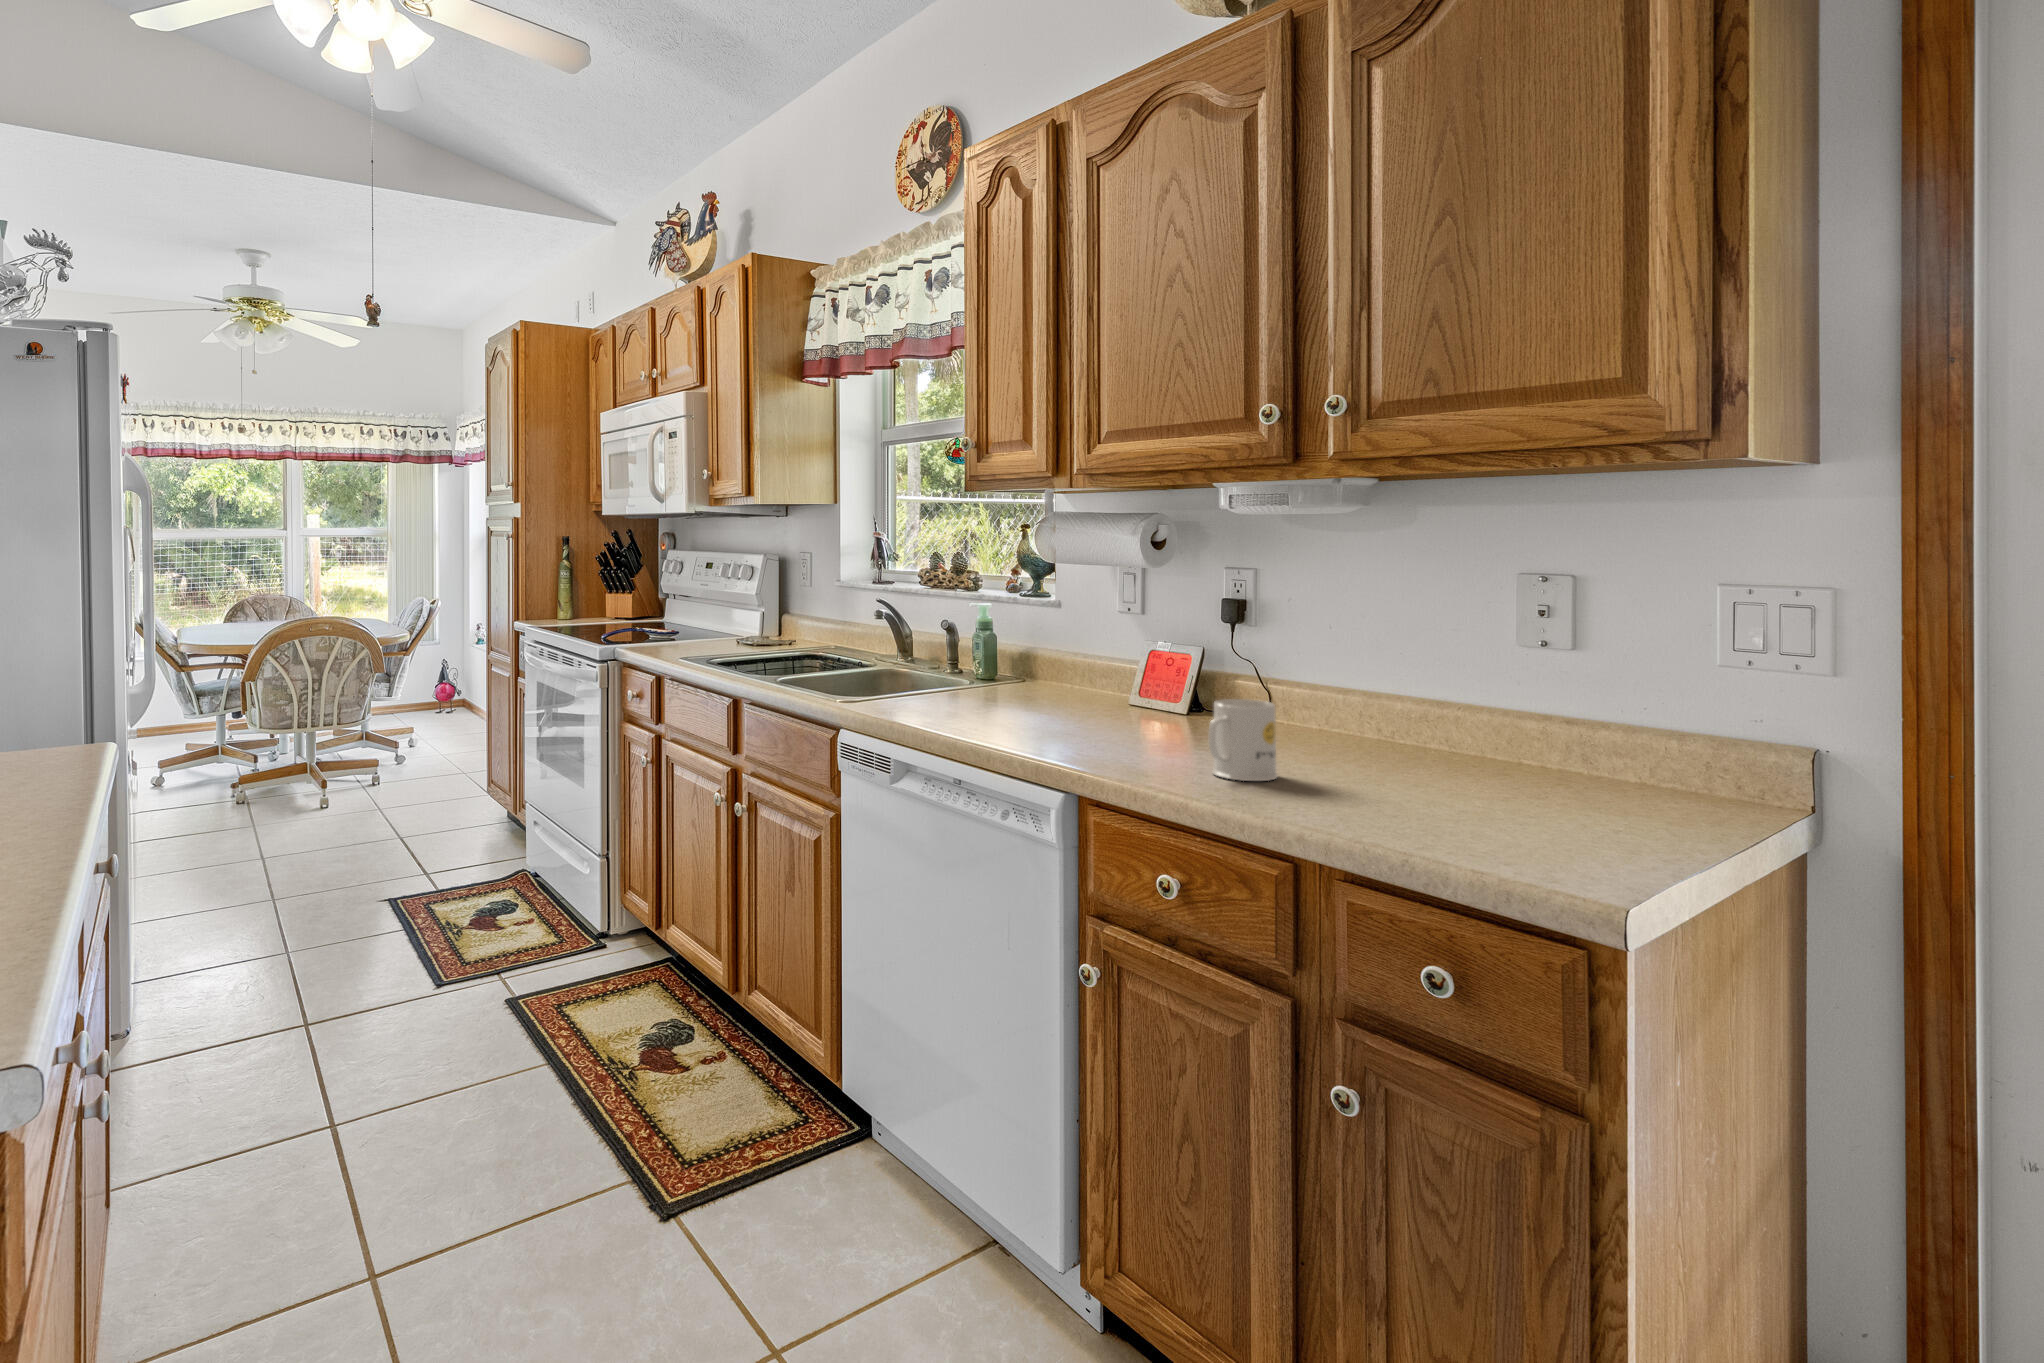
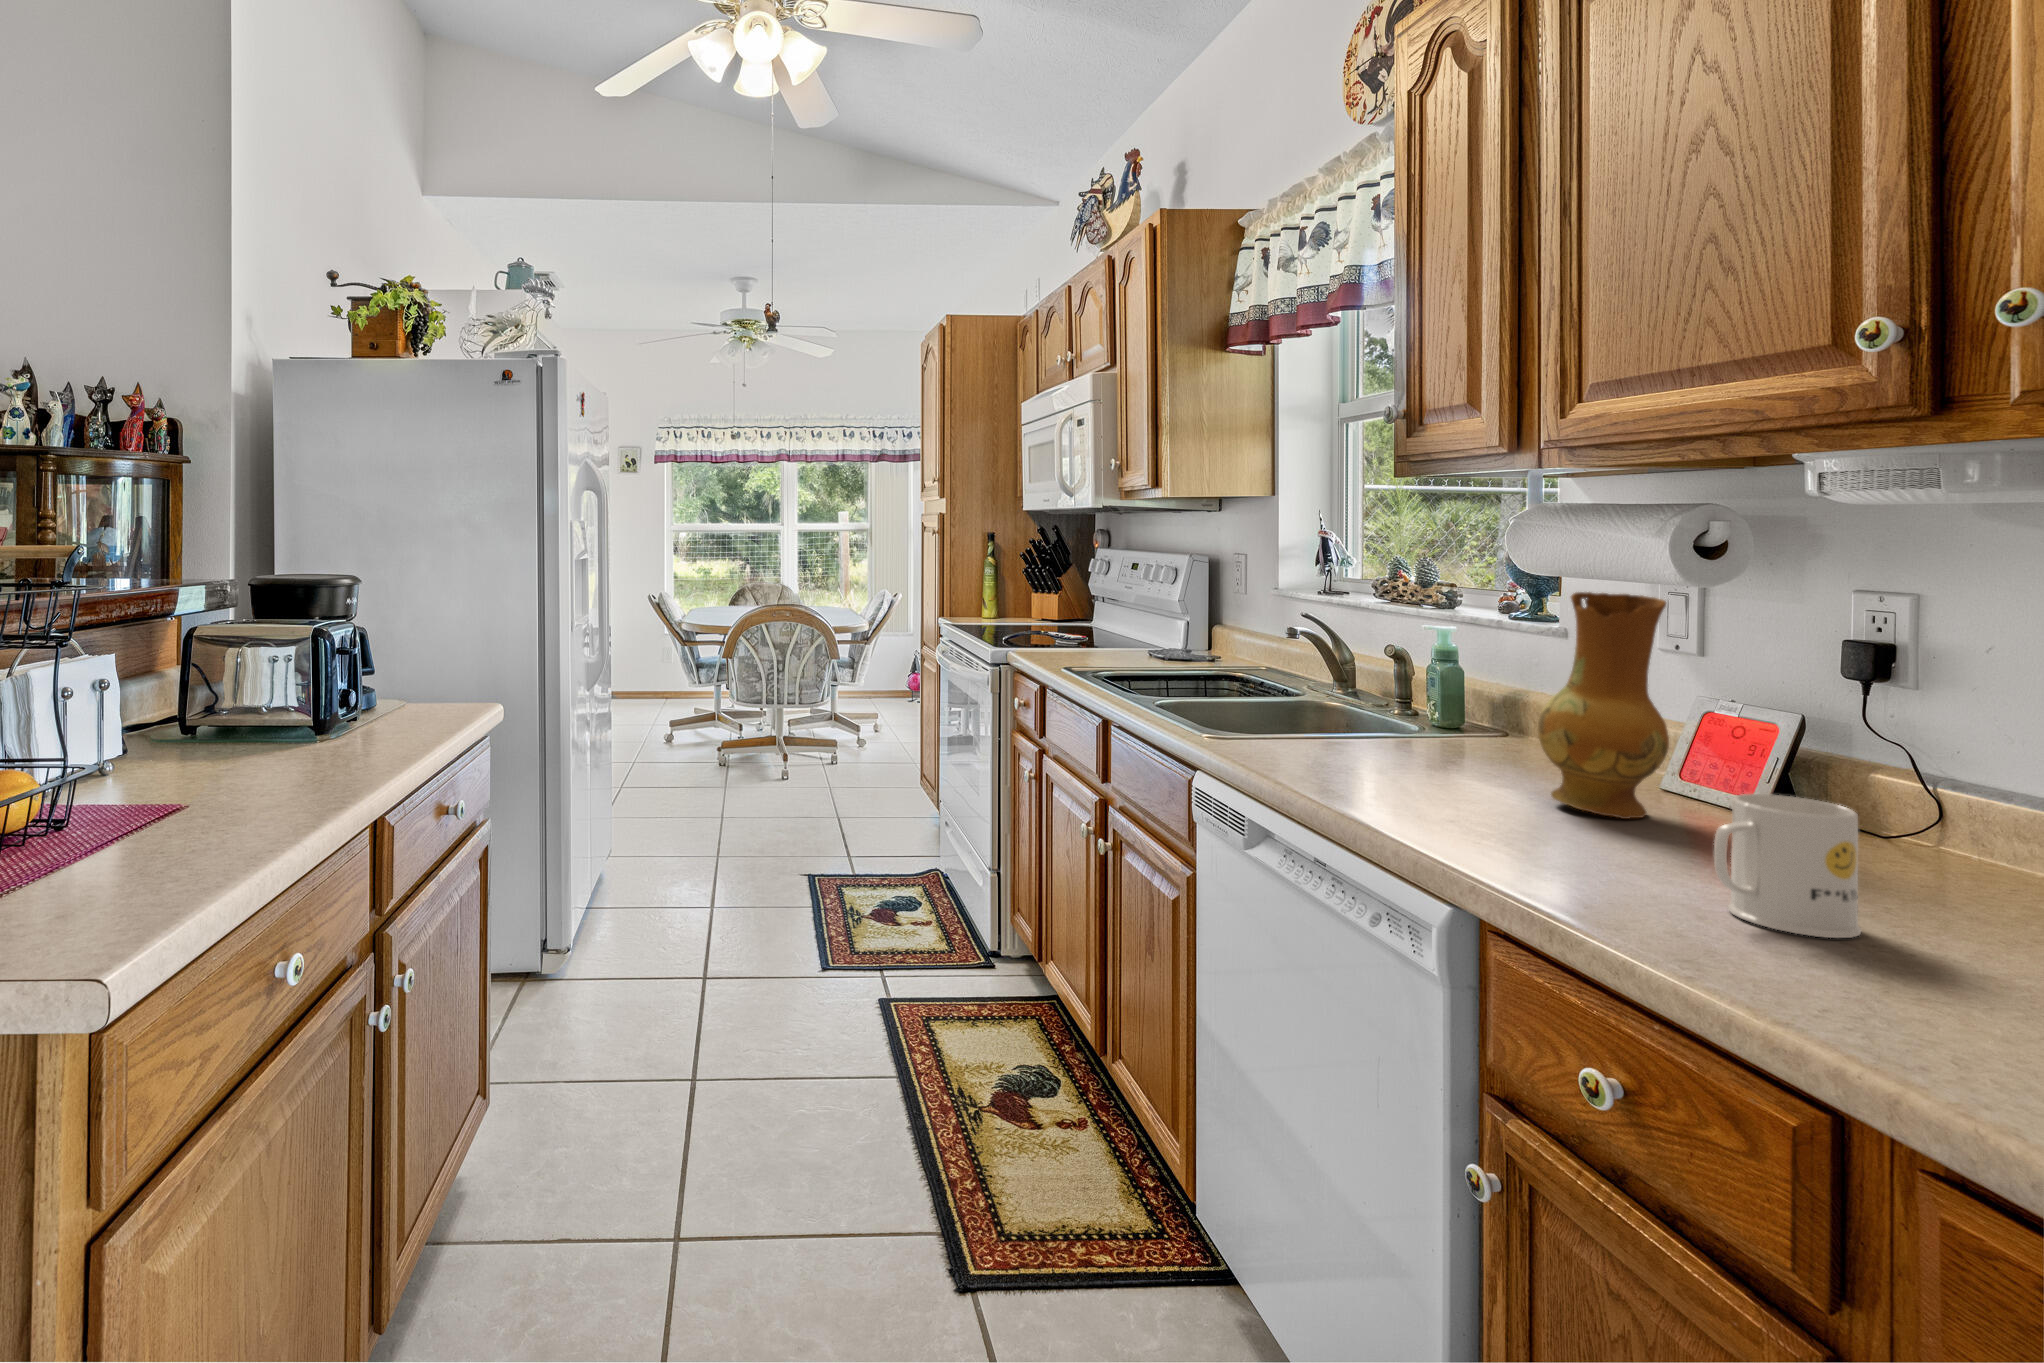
ceramic jug: none [1079,576,1155,731] -> present [1538,592,1669,819]

